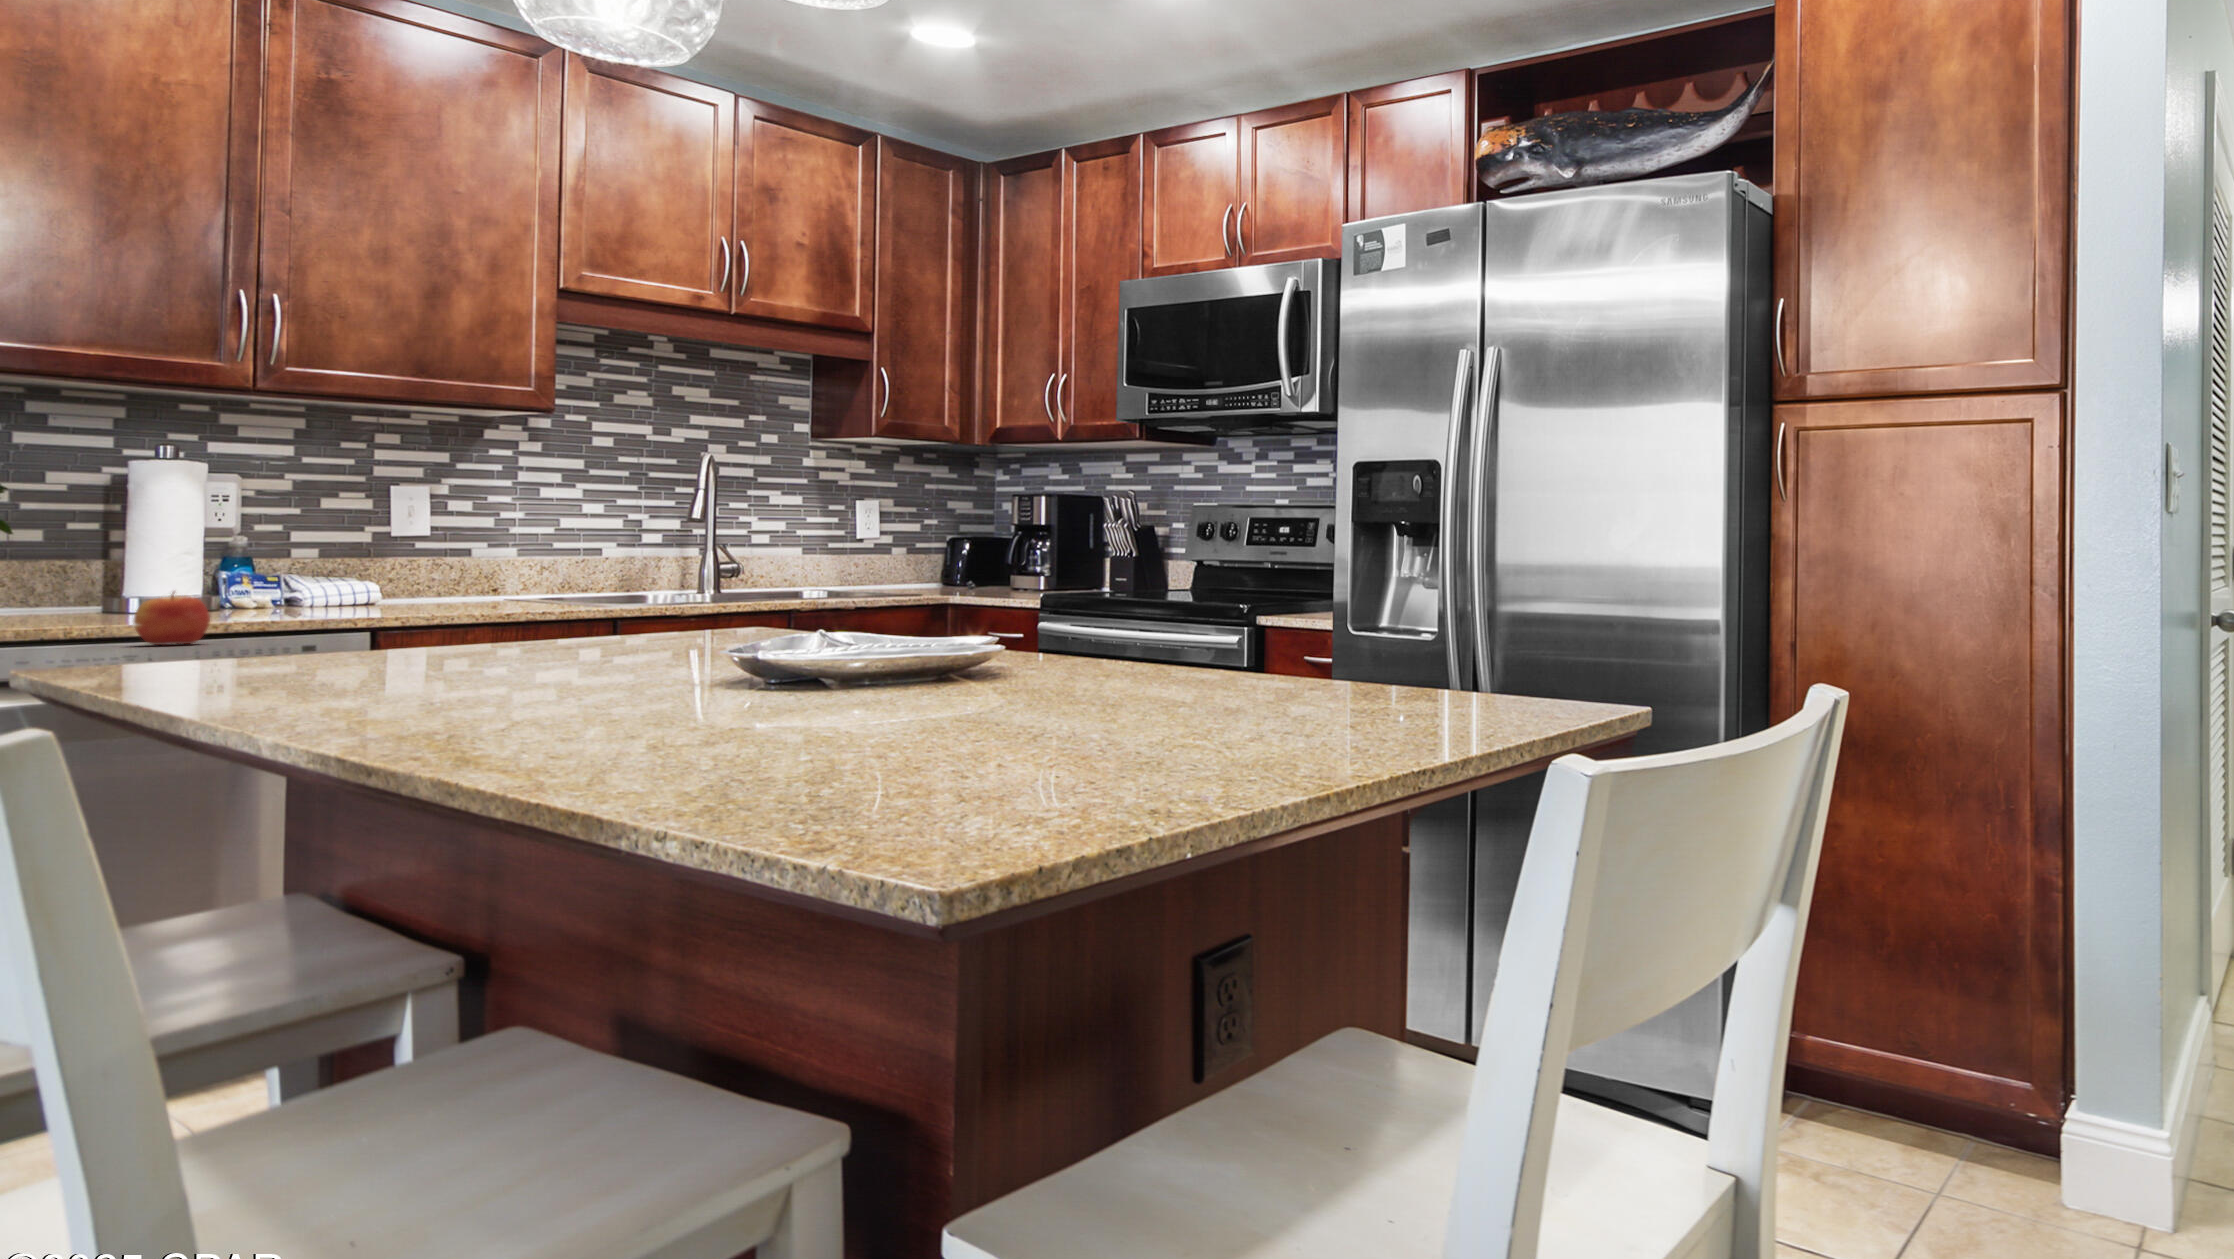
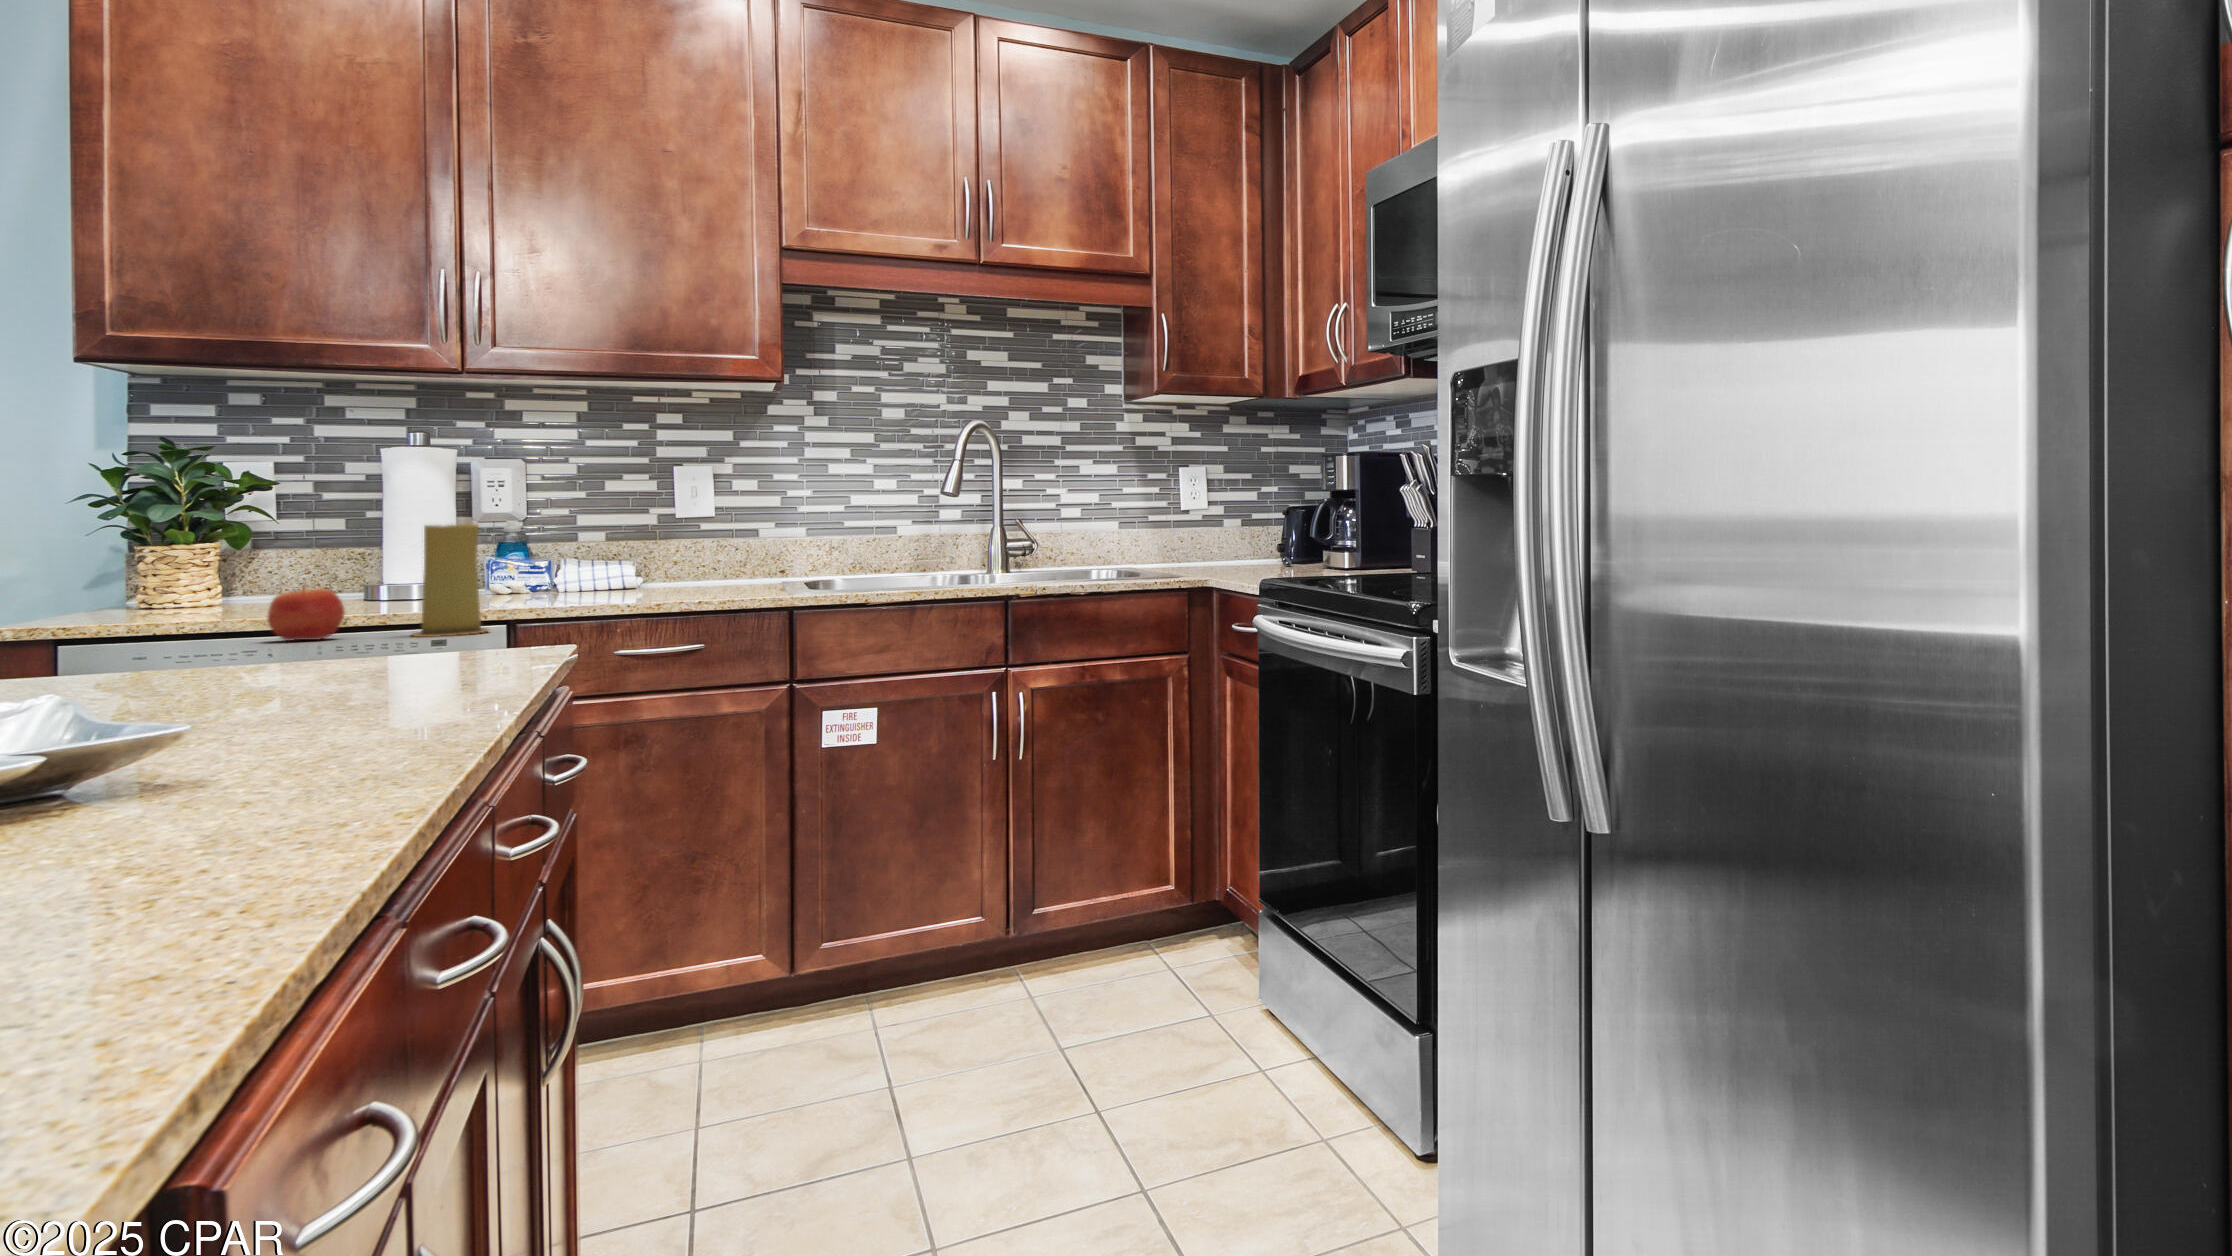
candle: none [271,538,347,641] -> present [412,523,489,637]

